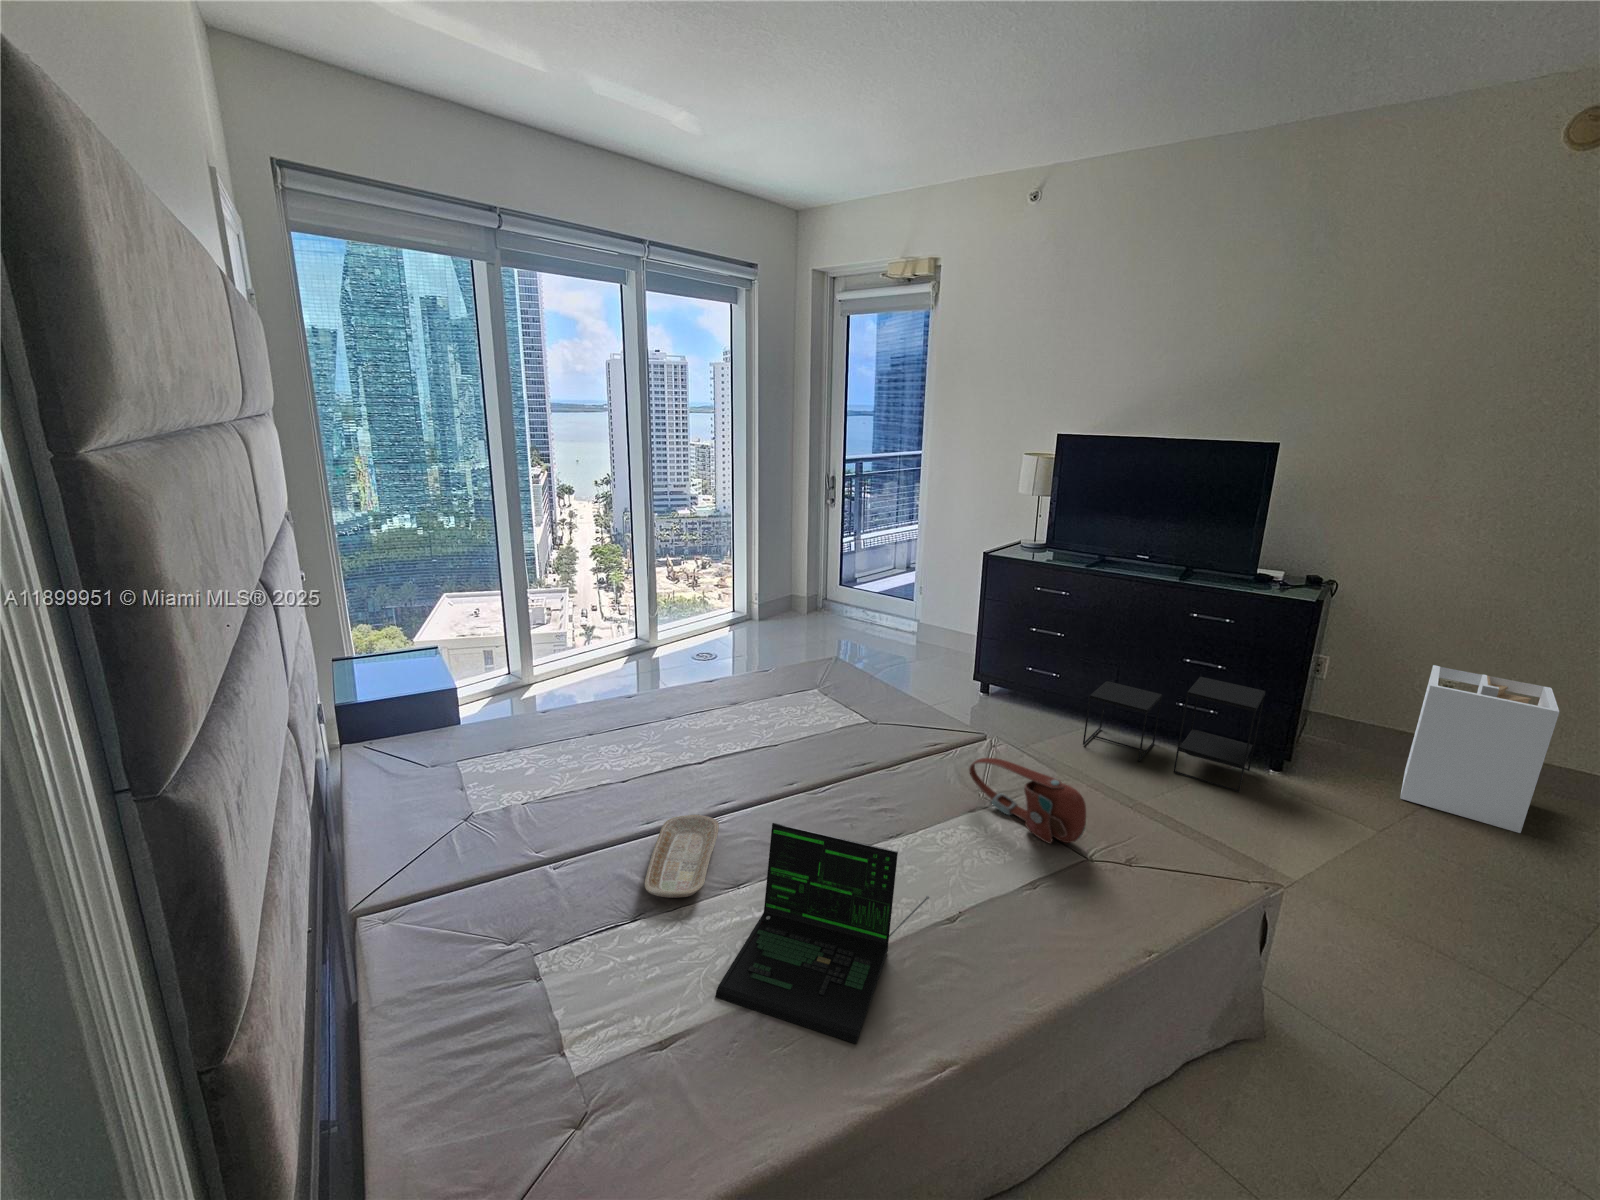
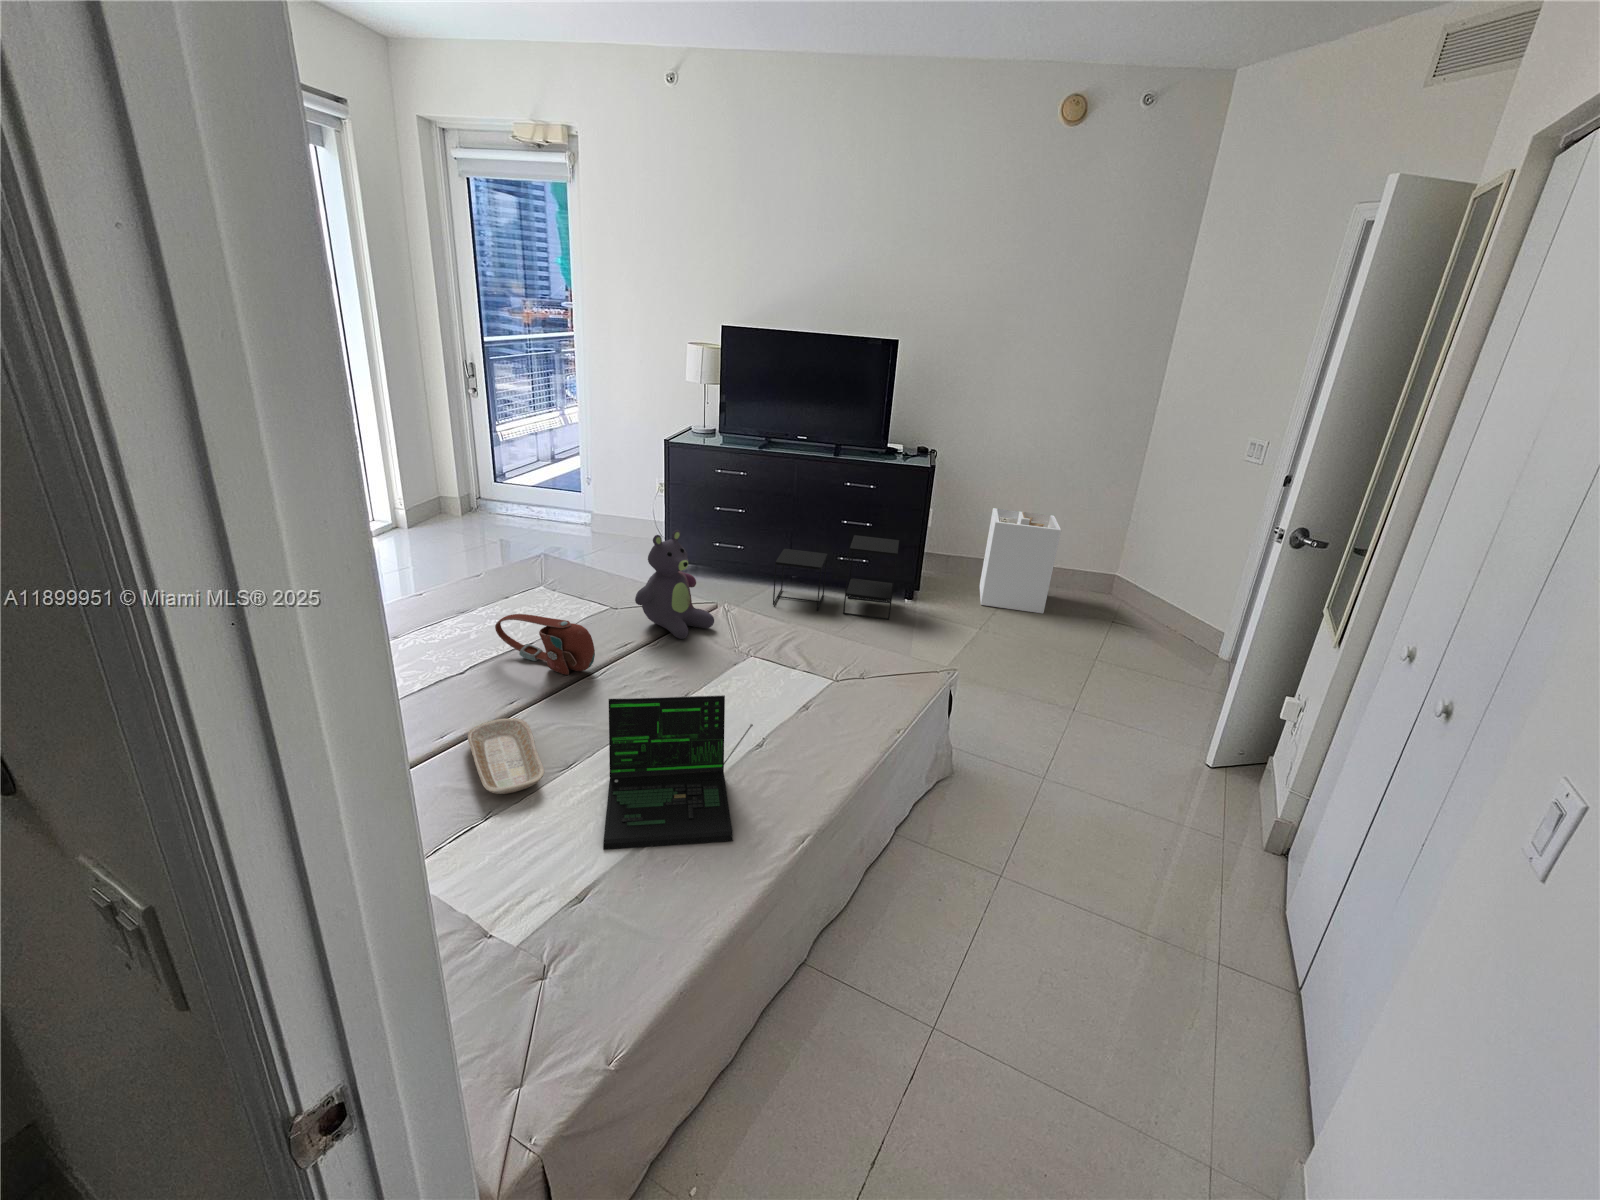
stuffed bear: none [881,646,967,768] -> present [635,530,714,639]
handbag: present [969,758,1086,844] -> present [495,614,595,675]

